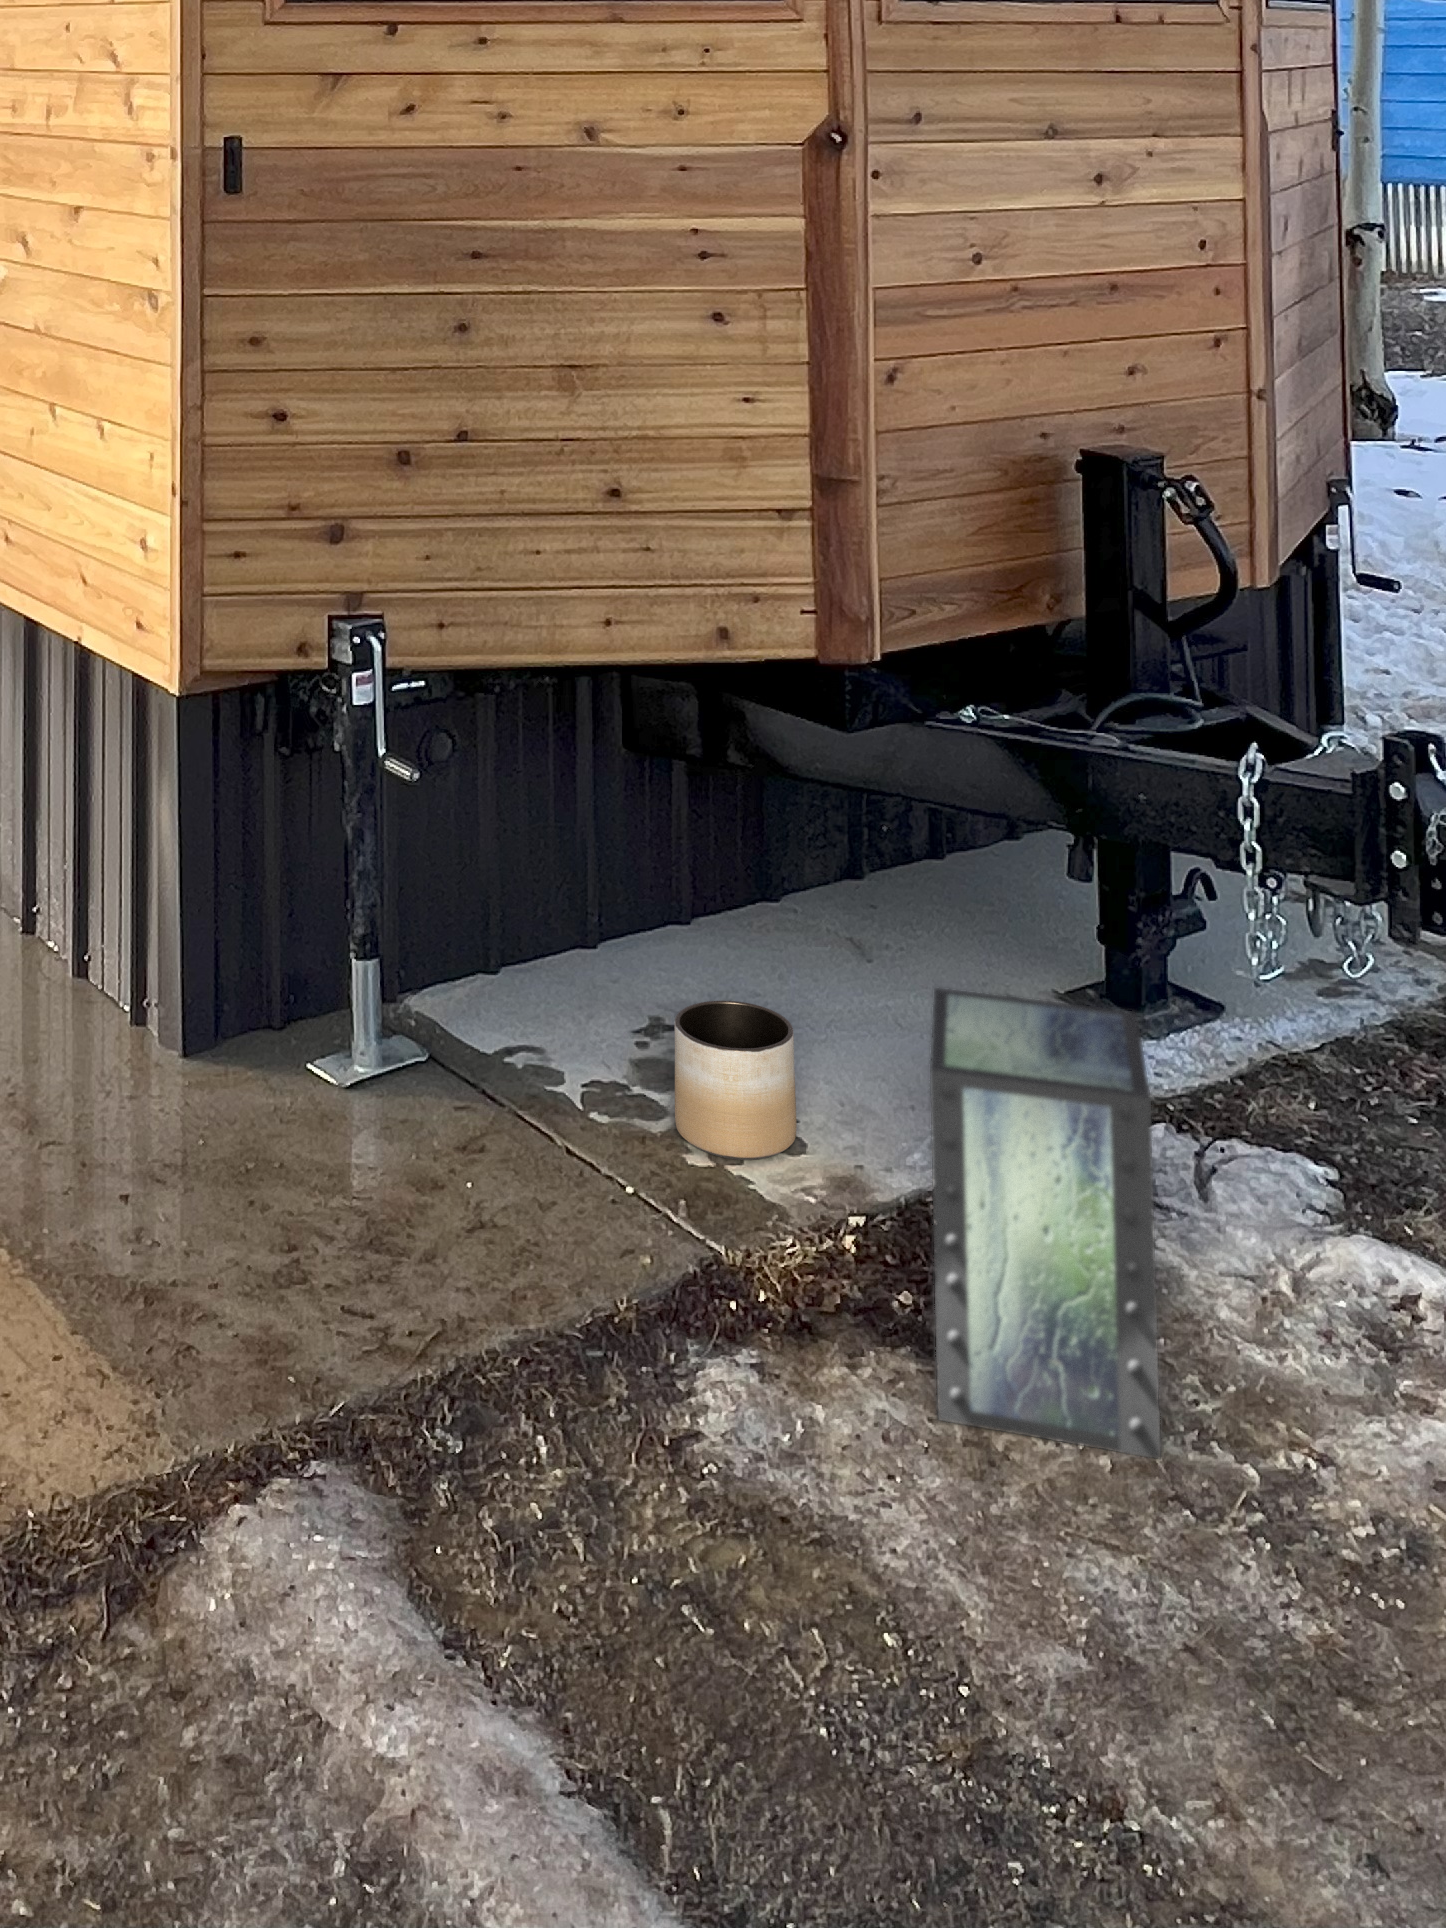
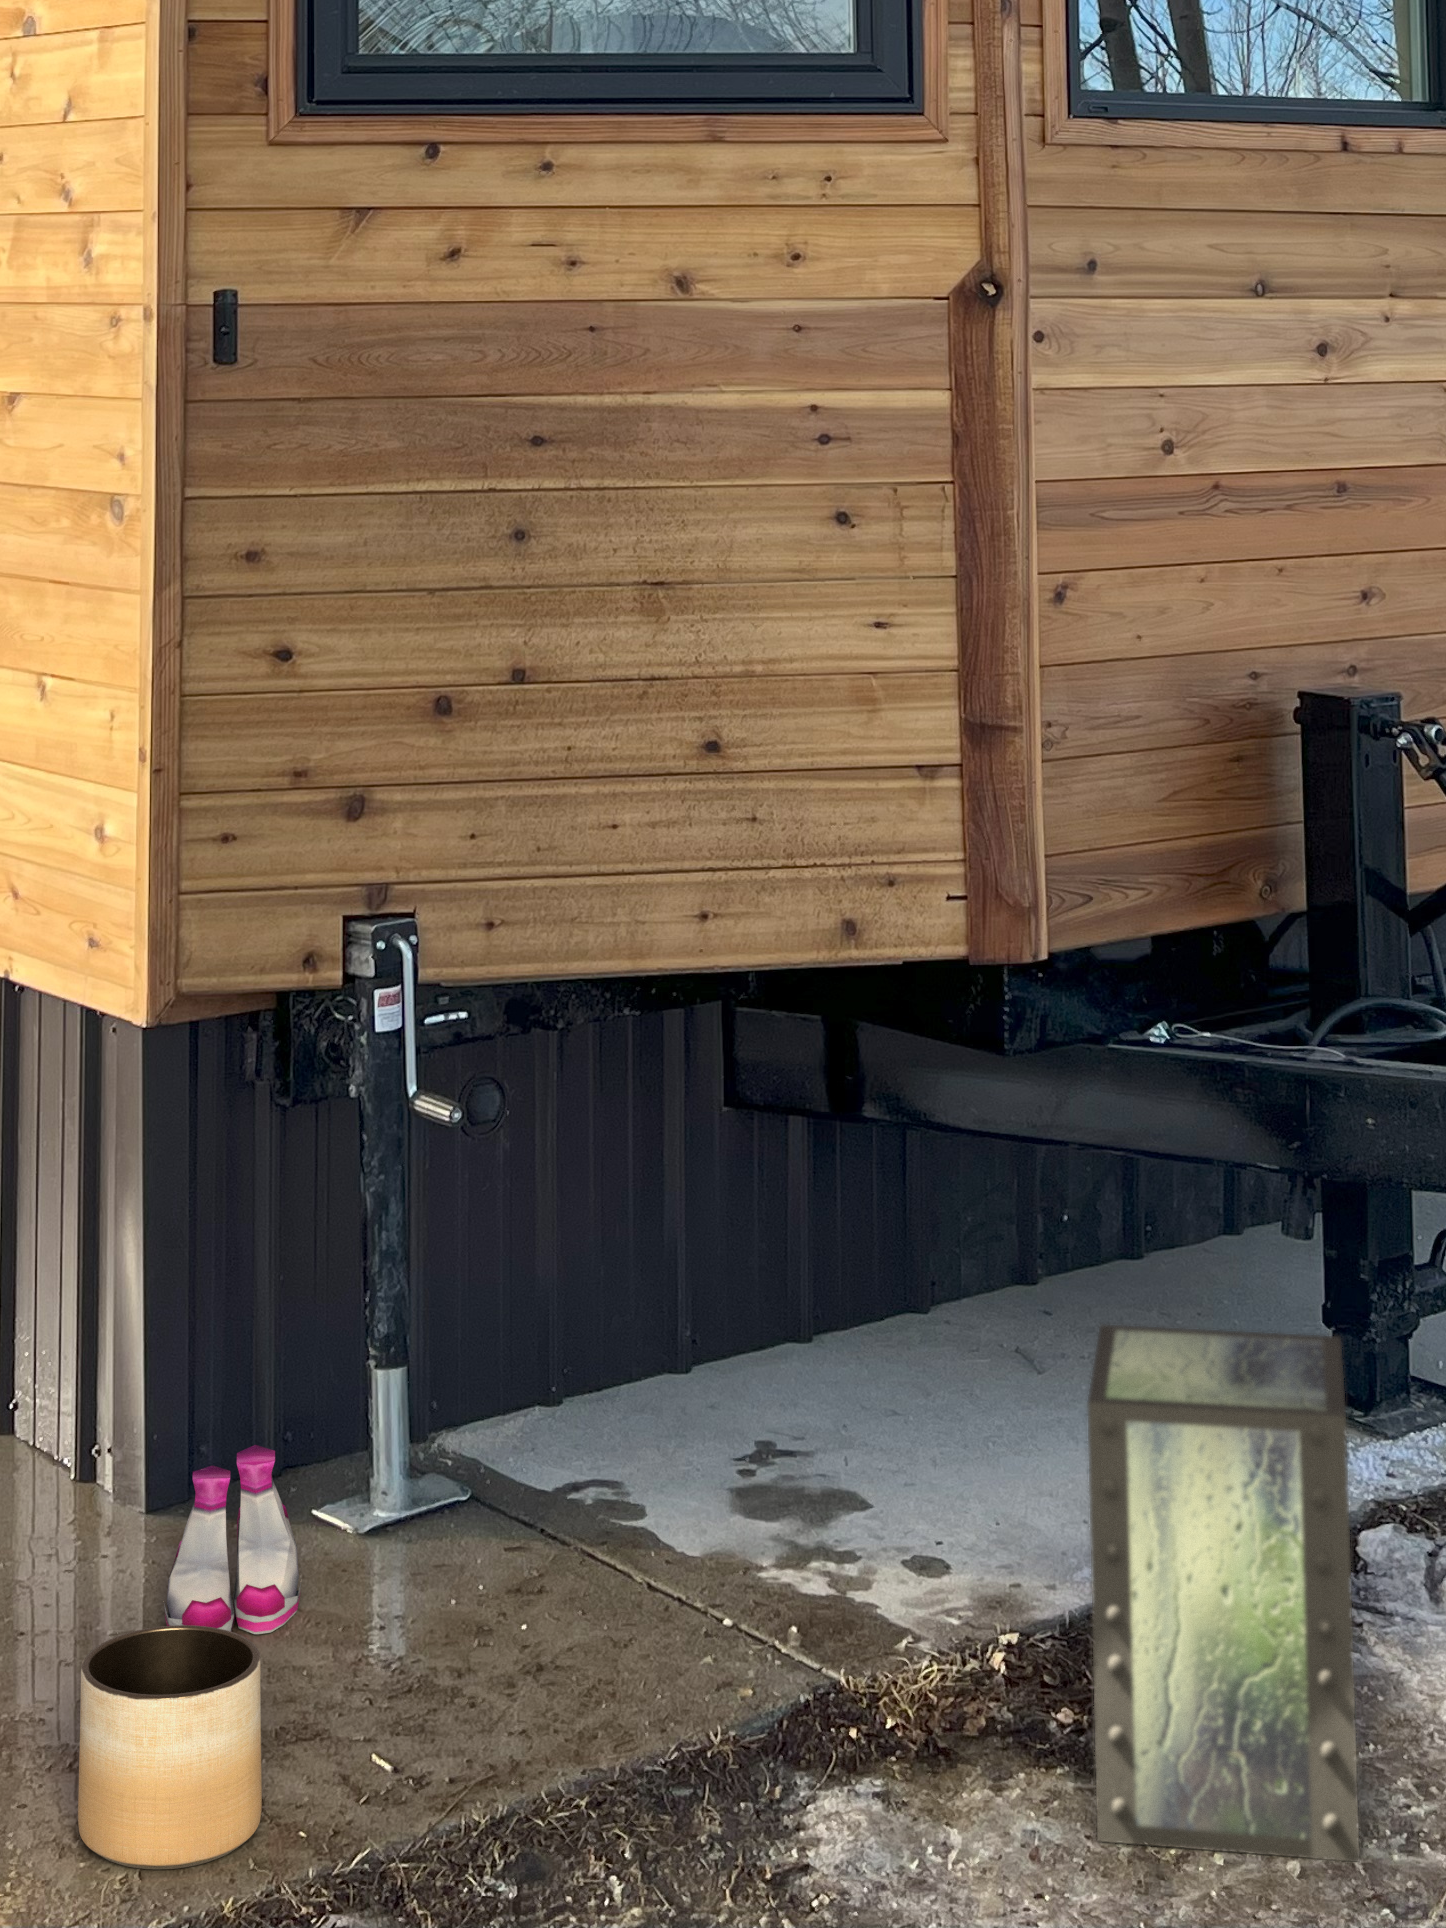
planter: present [674,1001,797,1160] -> present [78,1625,262,1869]
boots: none [198,1016,302,1178] -> present [165,1445,300,1634]

